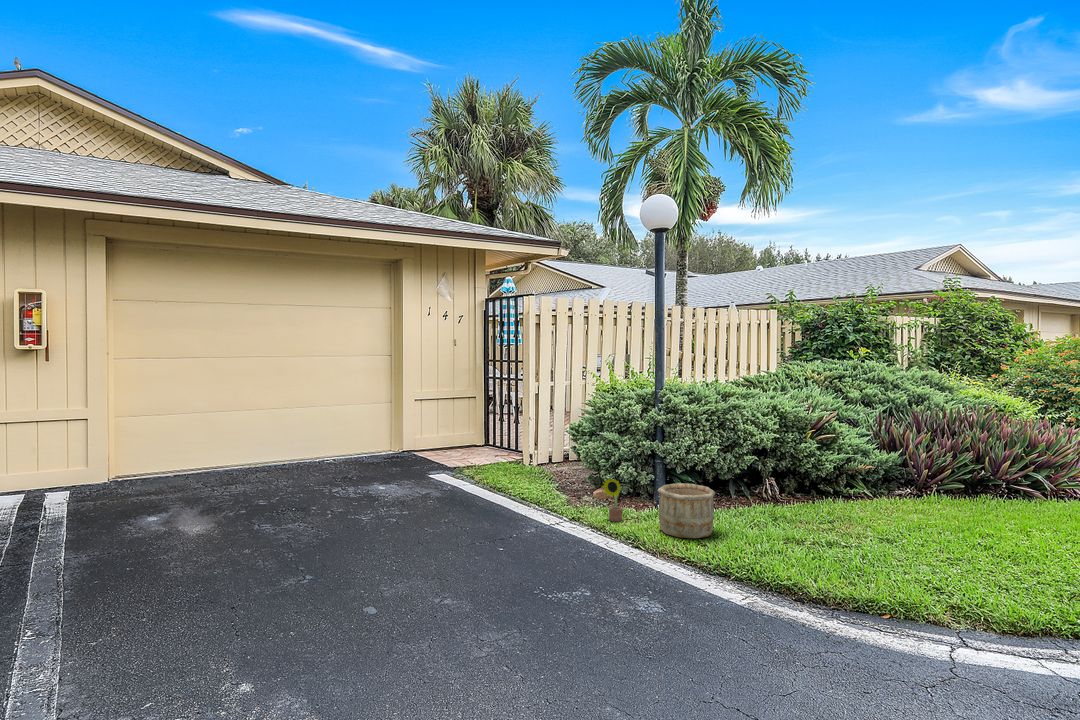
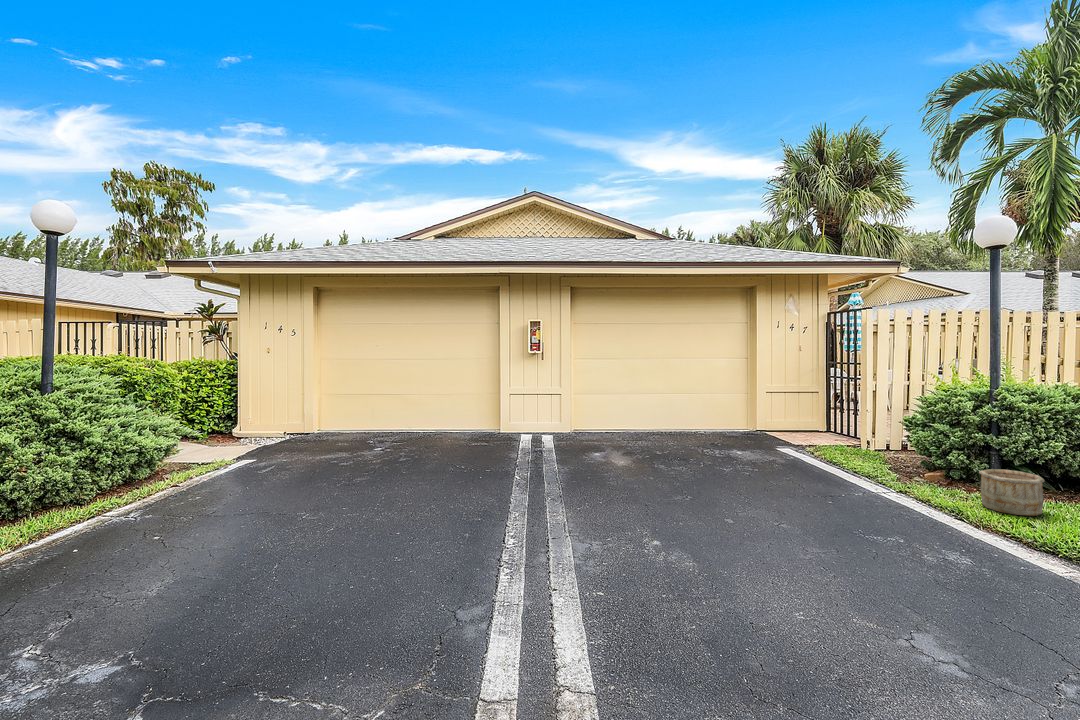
decorative plant: present [602,478,622,522] -> none [923,458,945,494]

